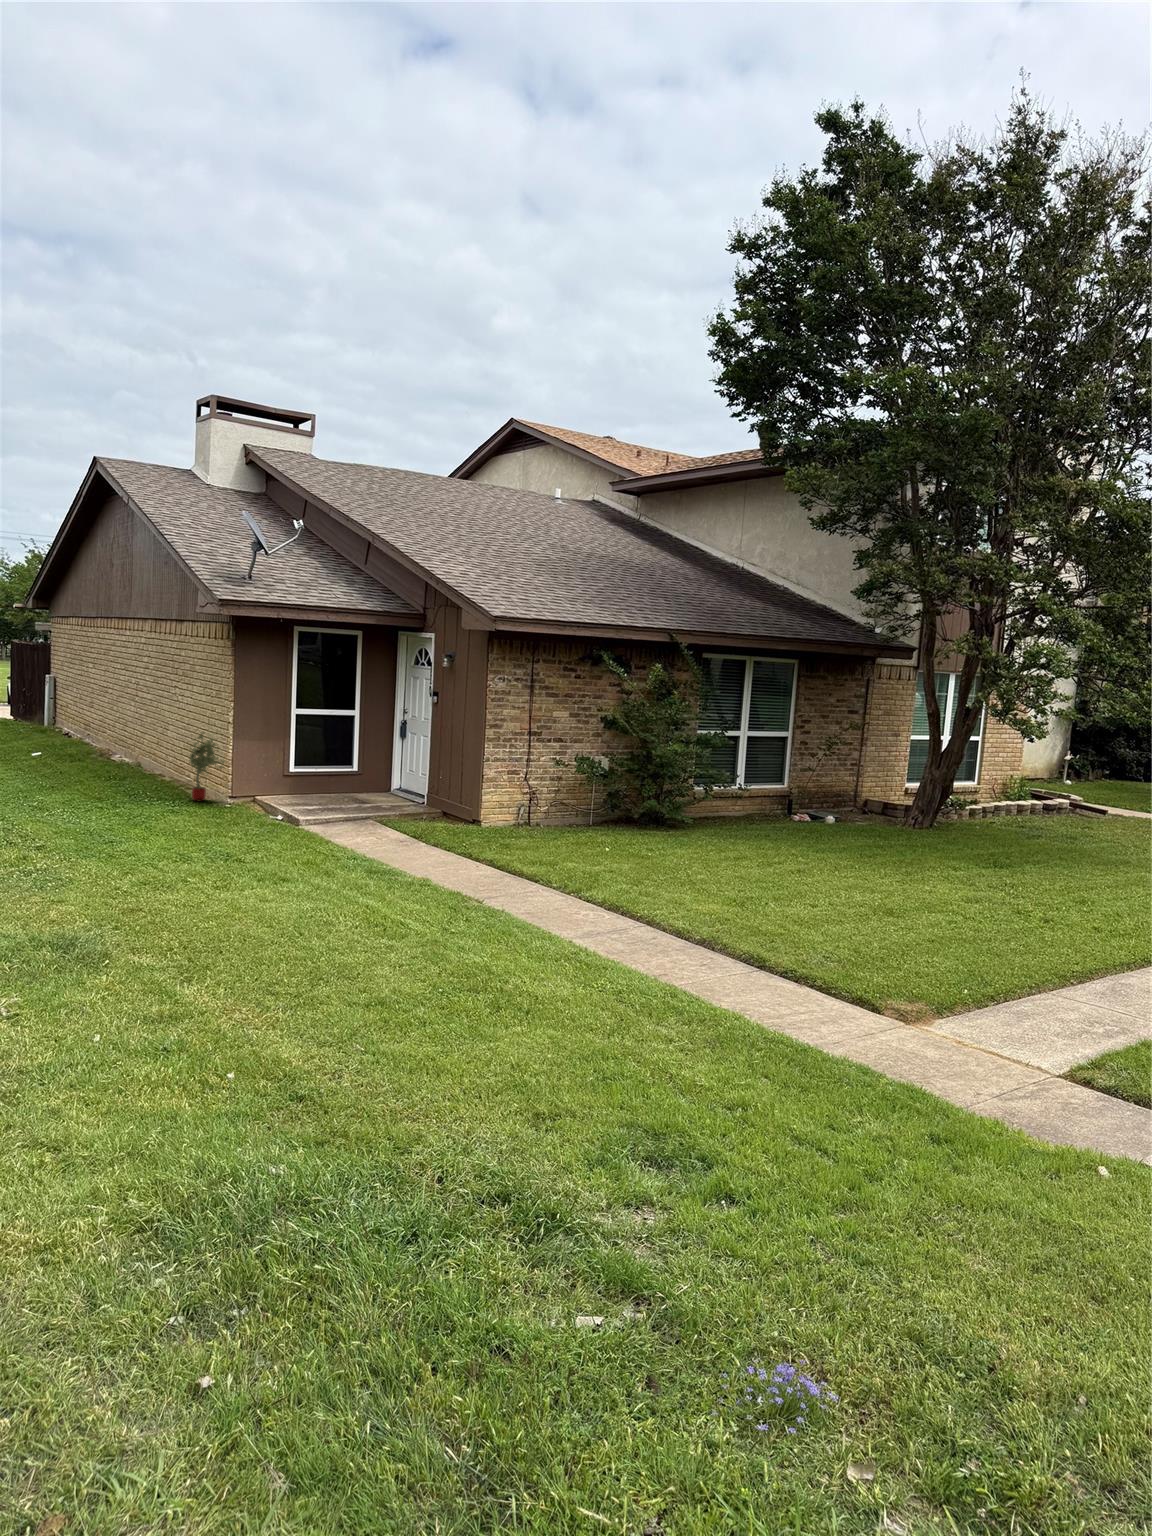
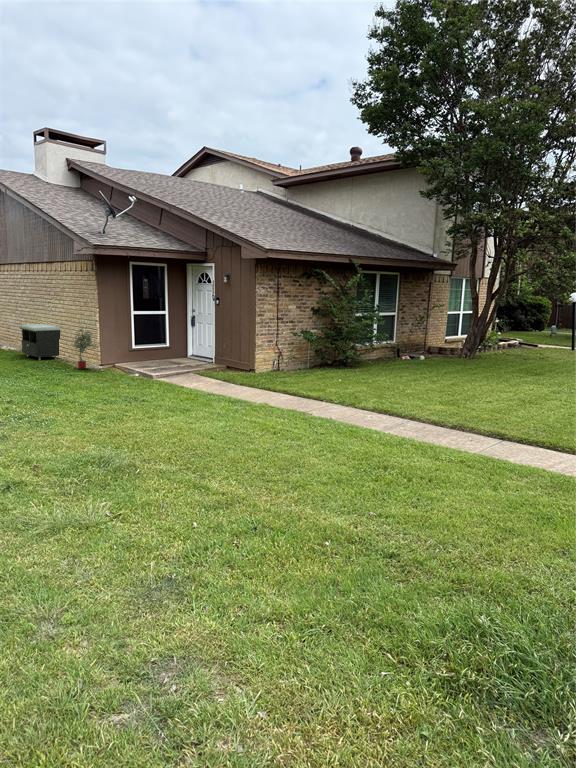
storage bench: none [125,720,185,782] -> present [19,324,60,360]

